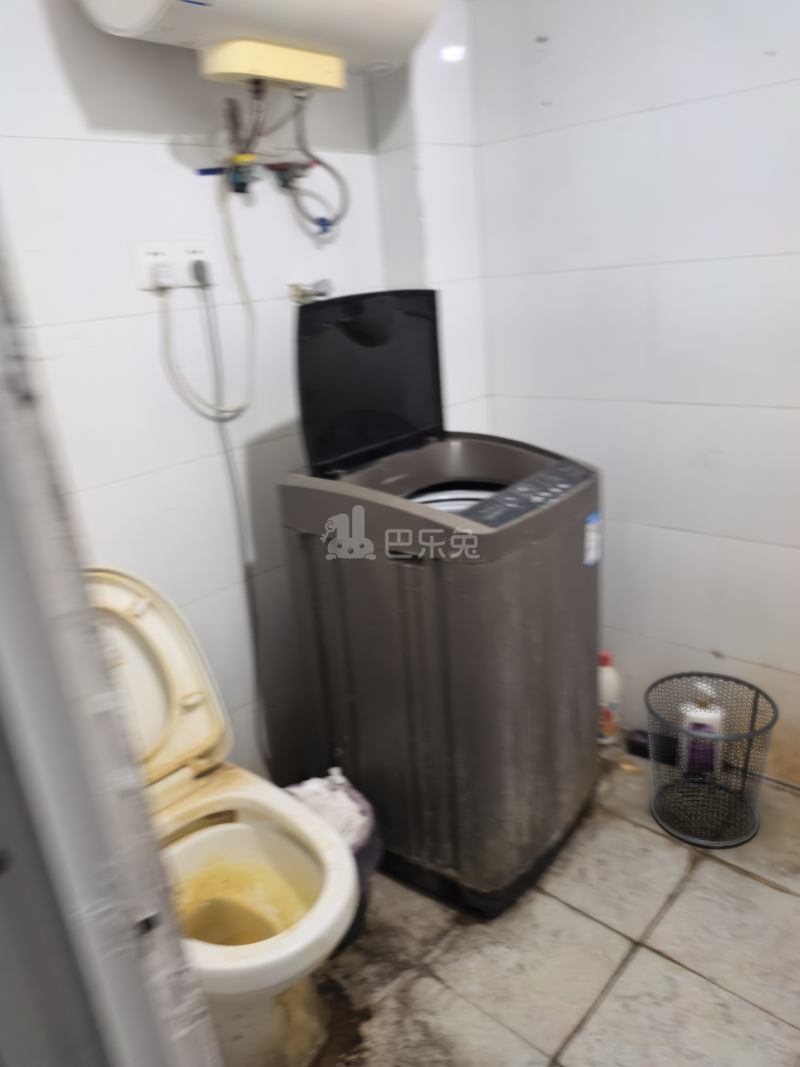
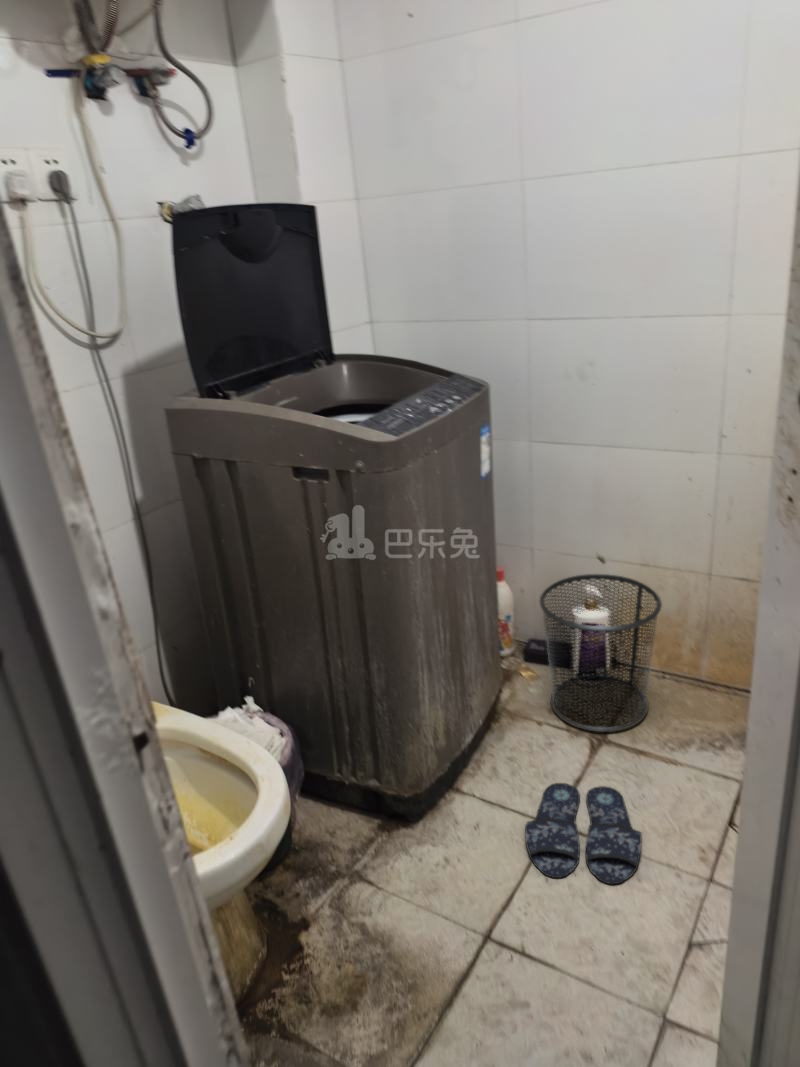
slippers: none [608,897,738,1025] -> present [525,783,642,884]

